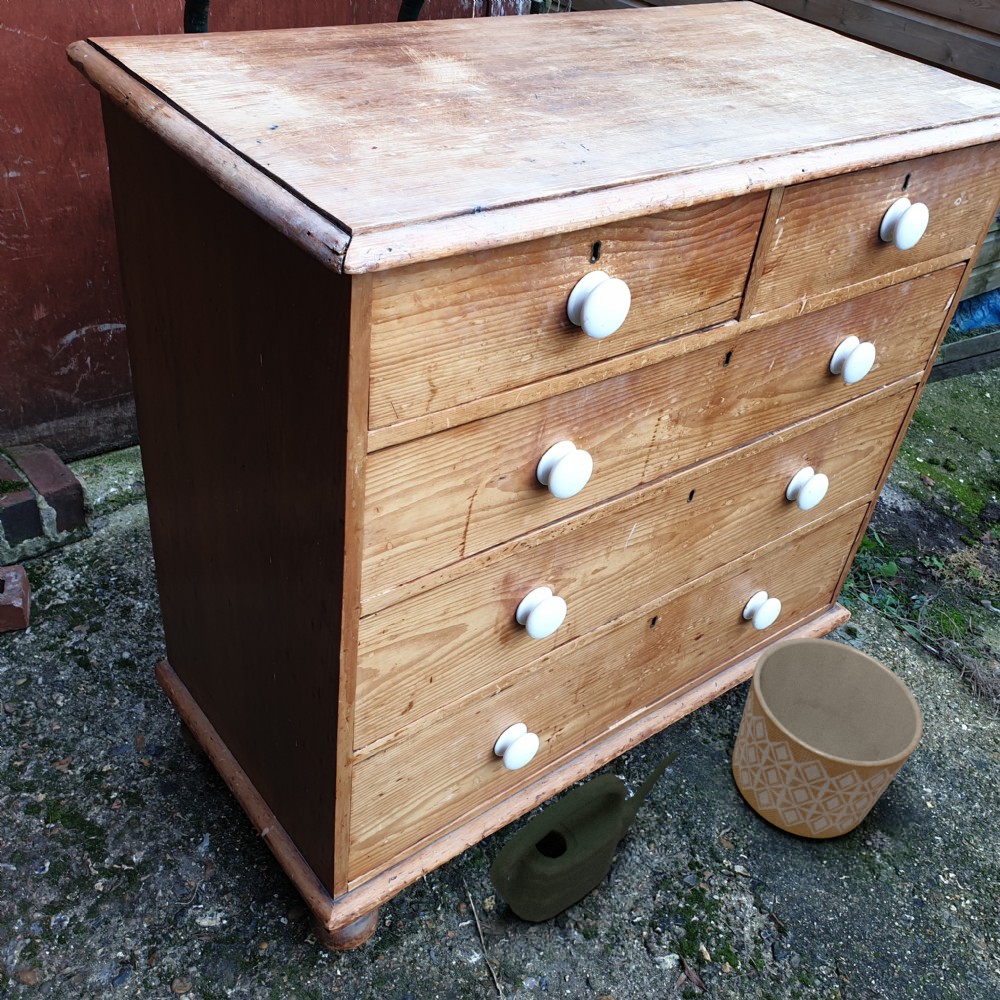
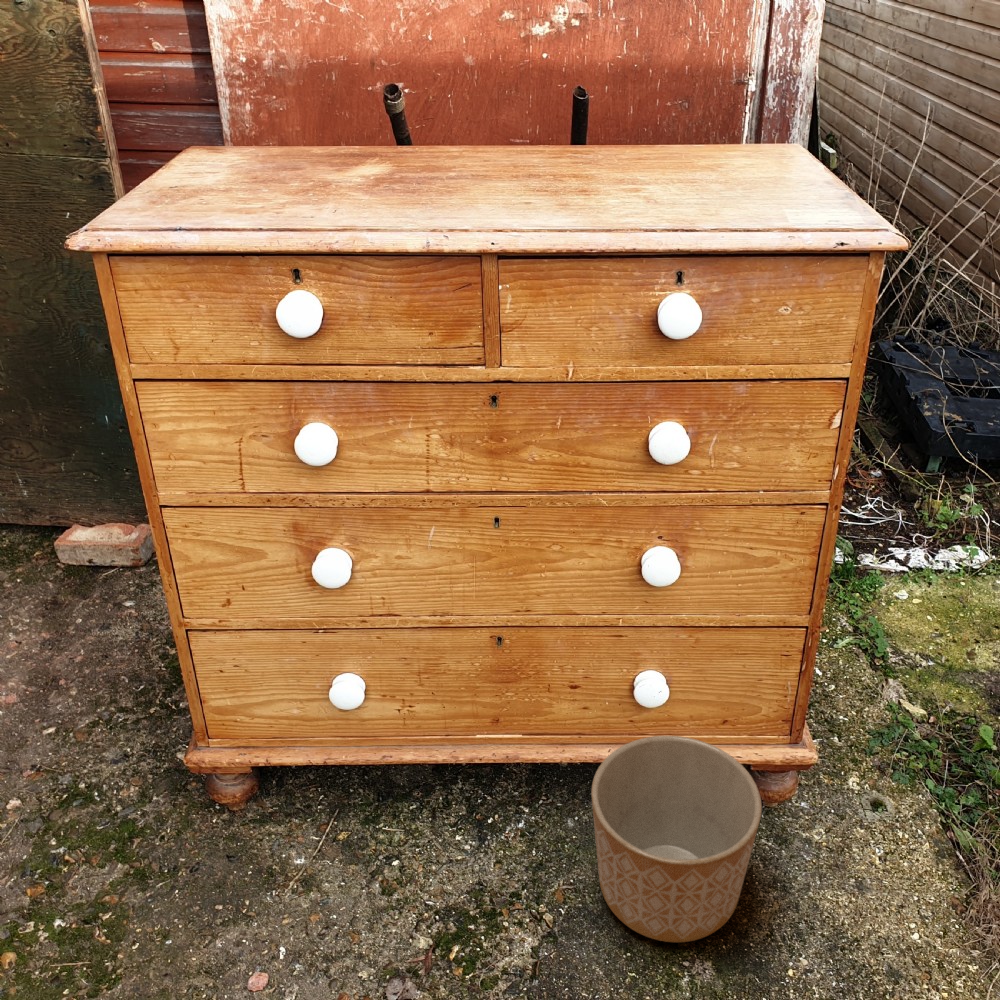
watering can: present [489,751,679,922] -> none [312,757,519,866]

